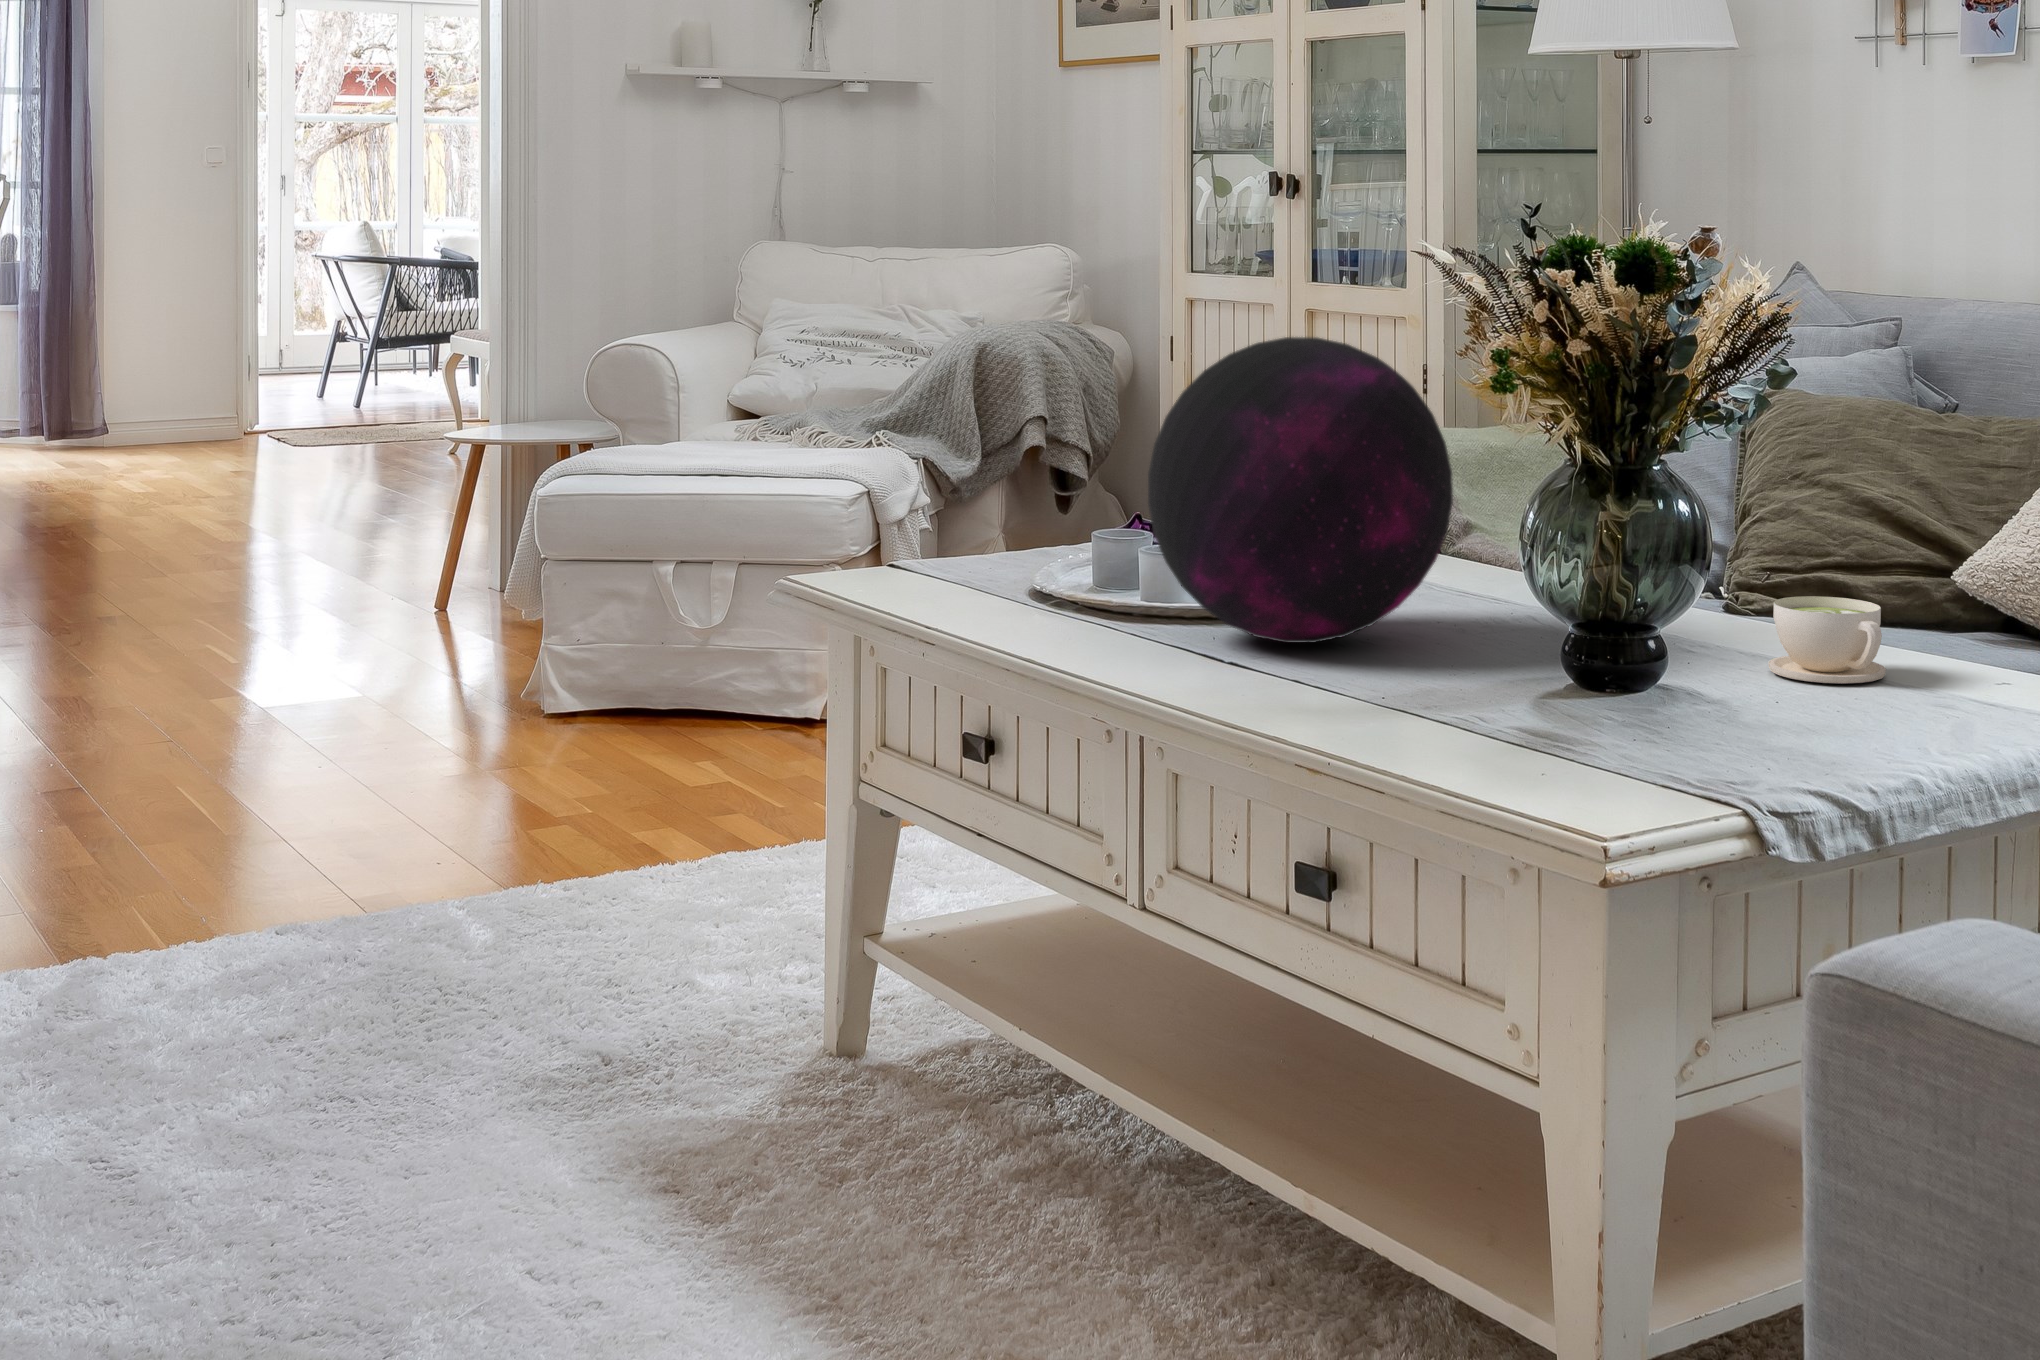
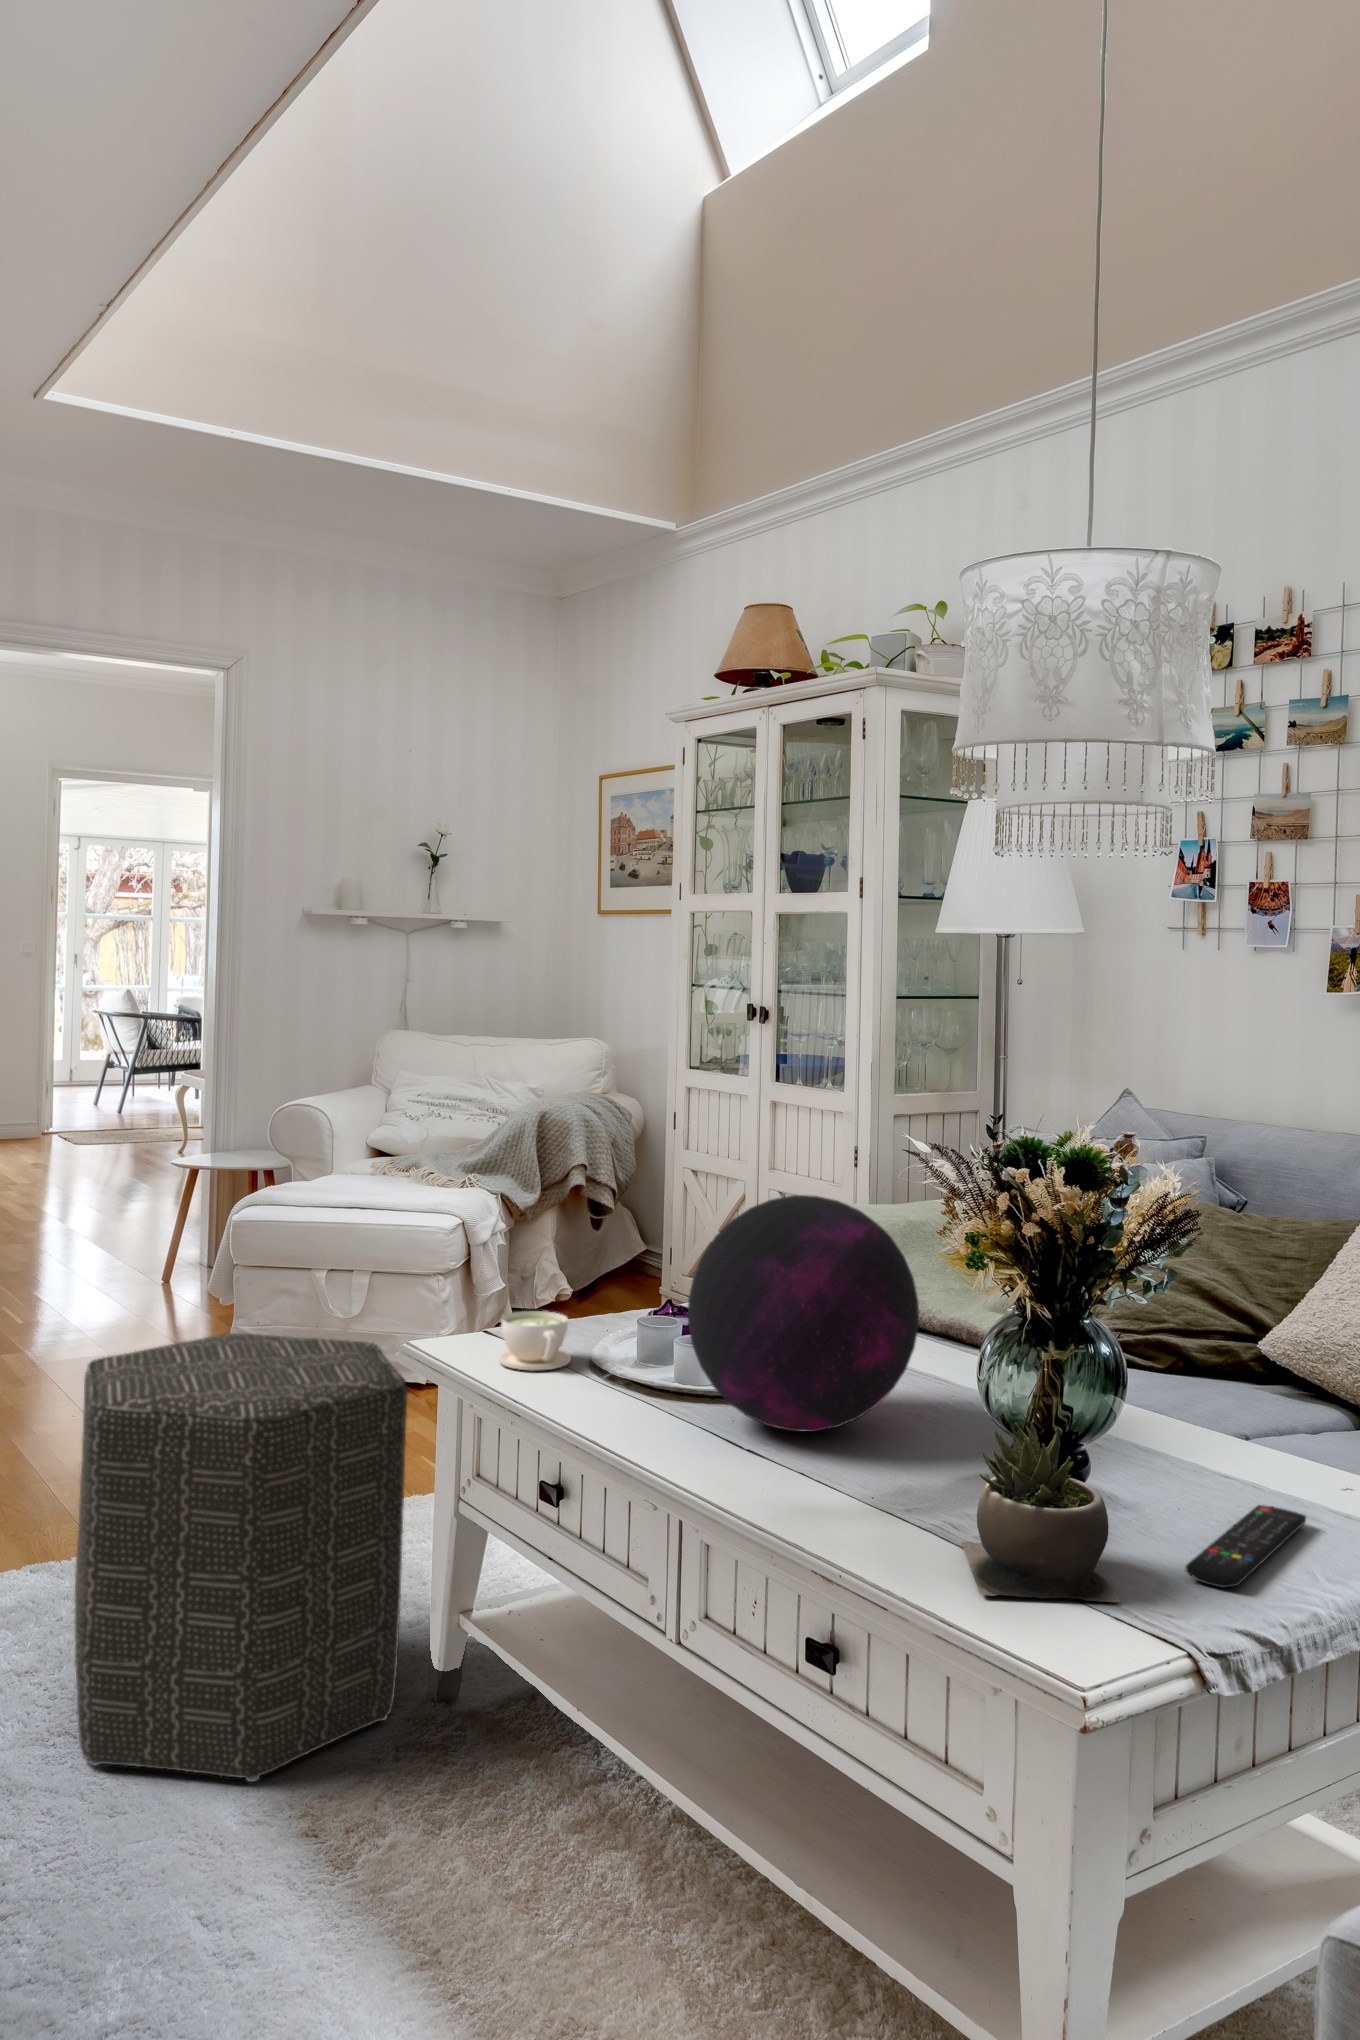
succulent plant: none [1485,564,1673,773] -> present [961,1422,1120,1602]
ottoman: none [349,575,784,1124] -> present [75,1333,407,1782]
coffee cup: present [1768,596,1886,684] -> present [498,1311,571,1370]
remote control: none [1763,694,1937,762] -> present [1186,1505,1306,1588]

